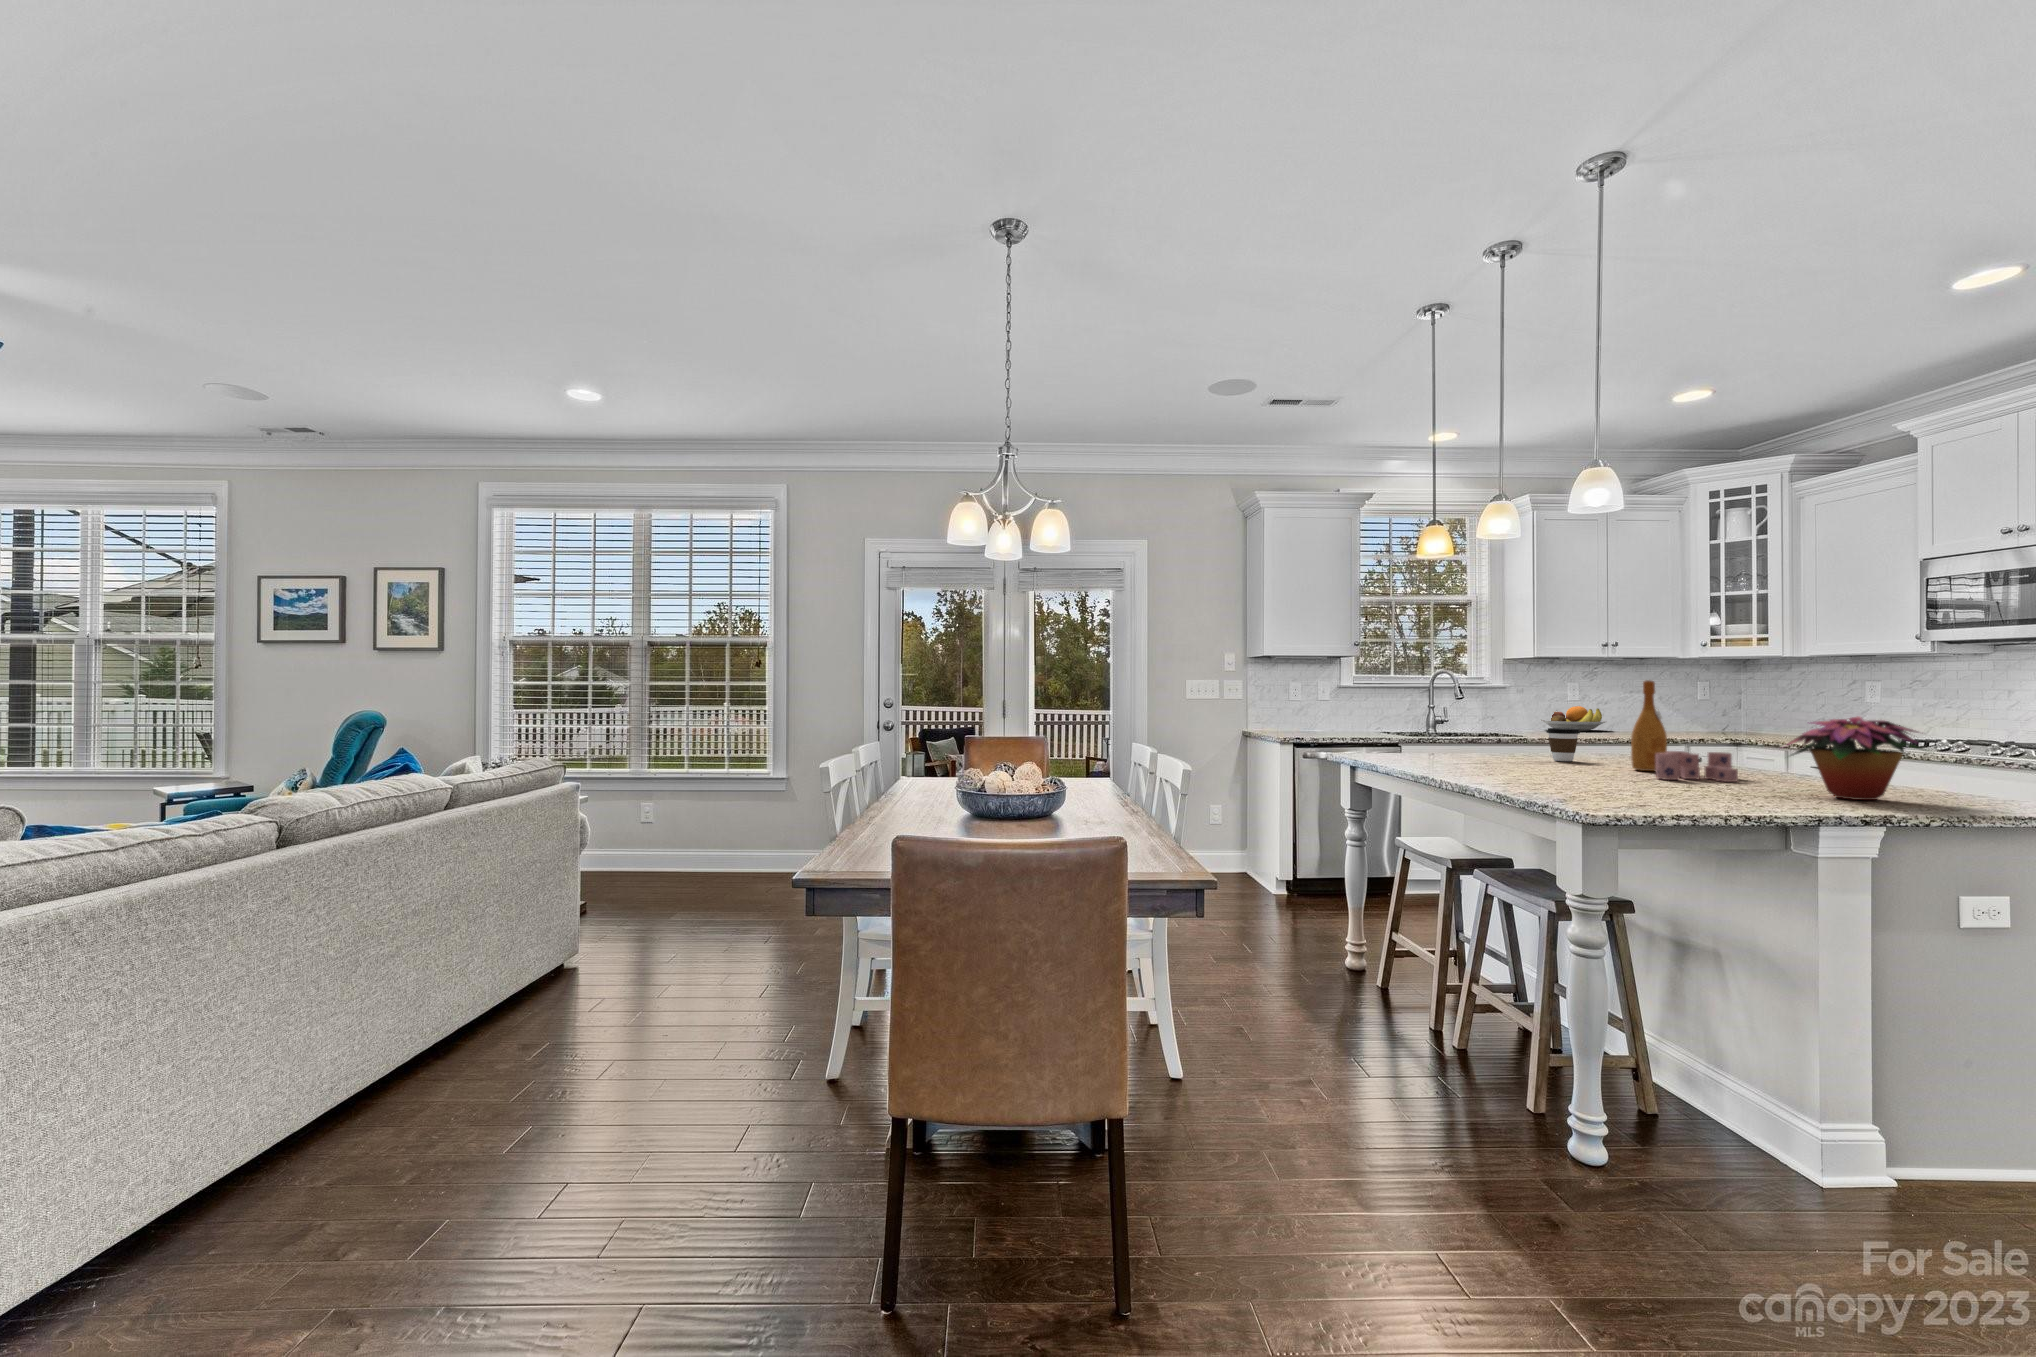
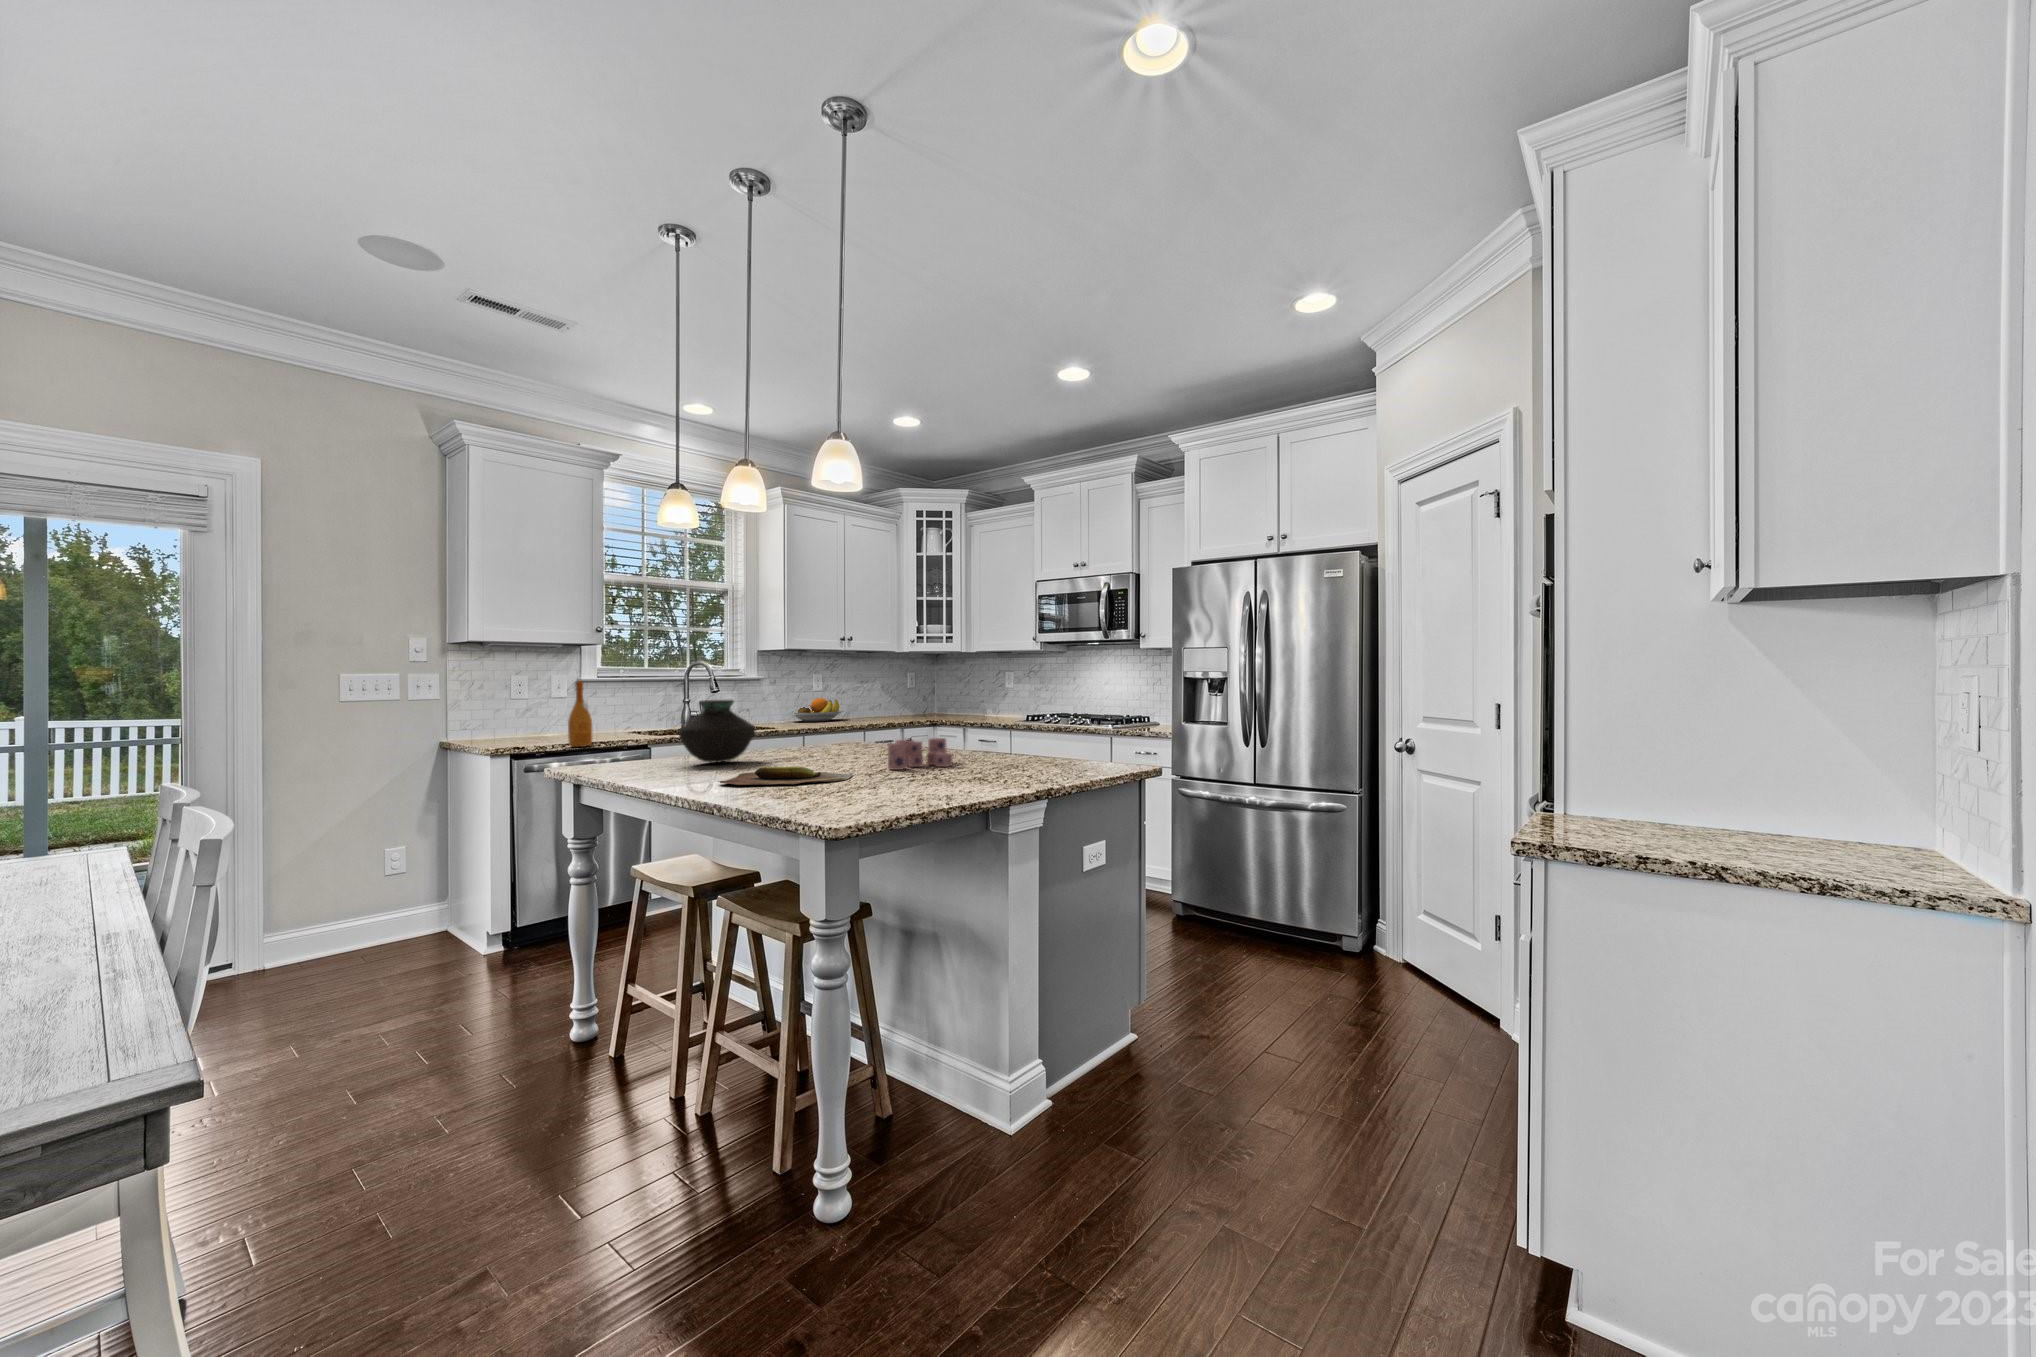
wine bottle: present [1631,680,1667,771] -> present [568,681,592,747]
vase: none [1437,703,1511,760] -> present [678,700,755,763]
flower arrangement: present [1787,716,1922,800] -> none [982,699,1095,776]
coffee cup: present [1546,728,1580,761] -> none [791,722,821,756]
cutting board: none [1477,764,1614,783] -> present [719,766,852,785]

